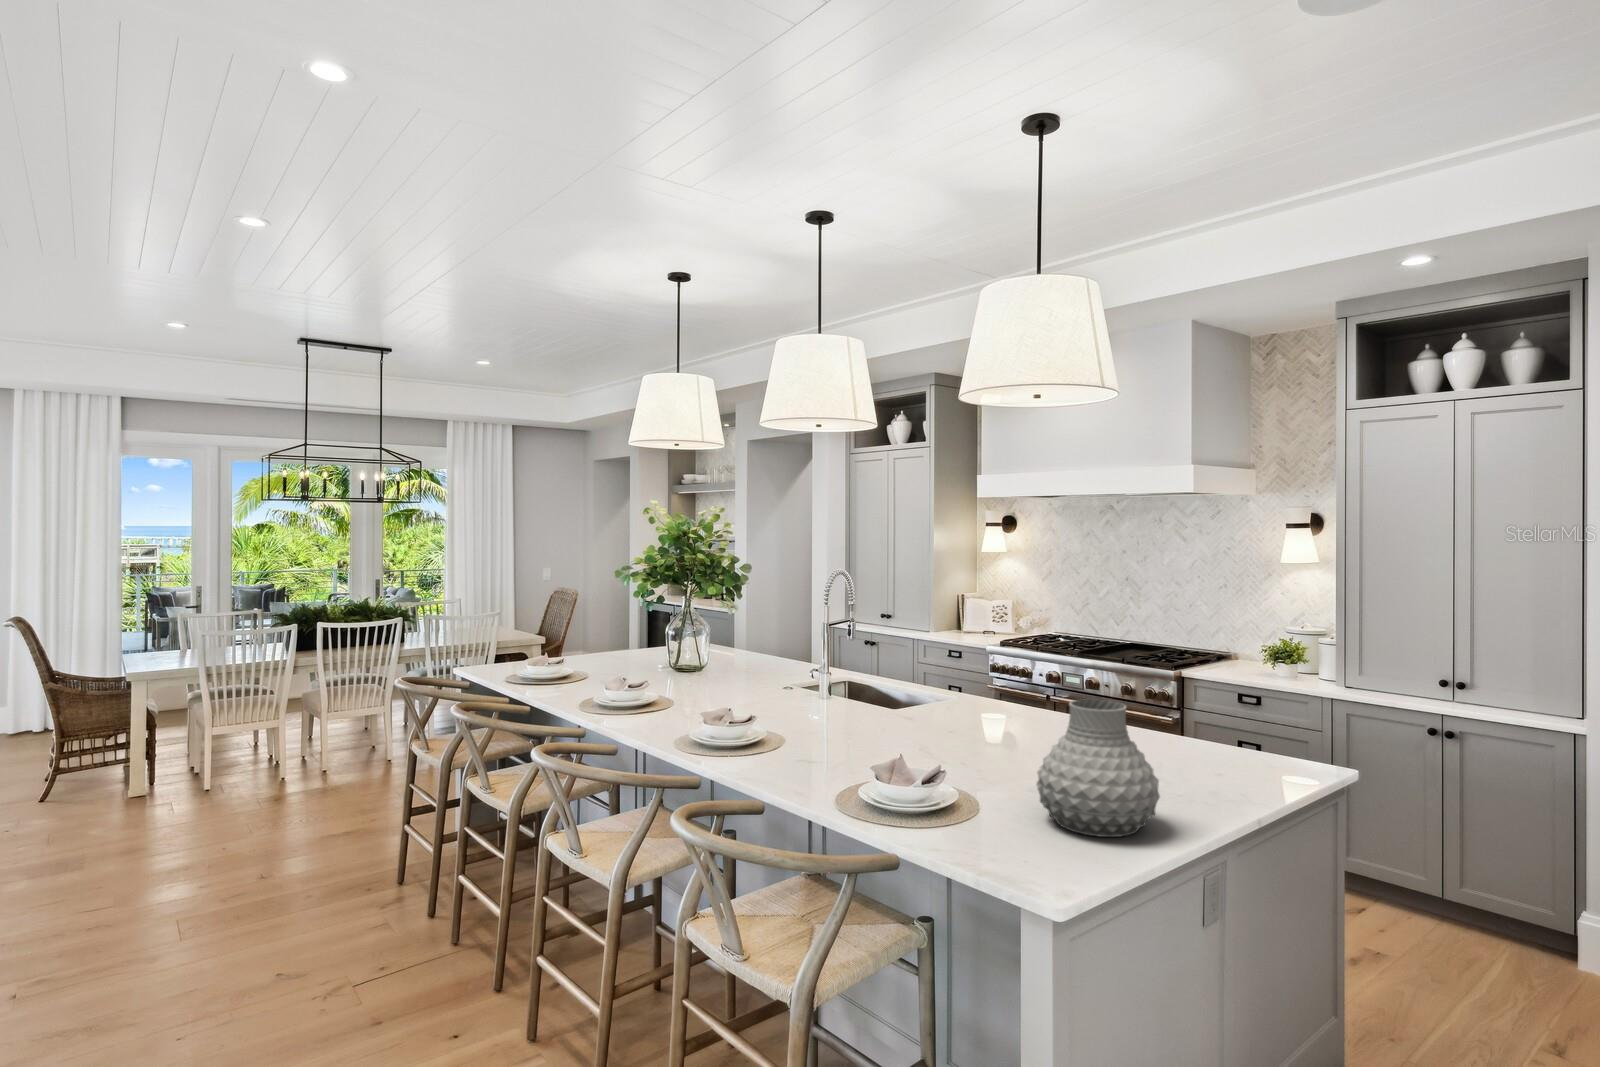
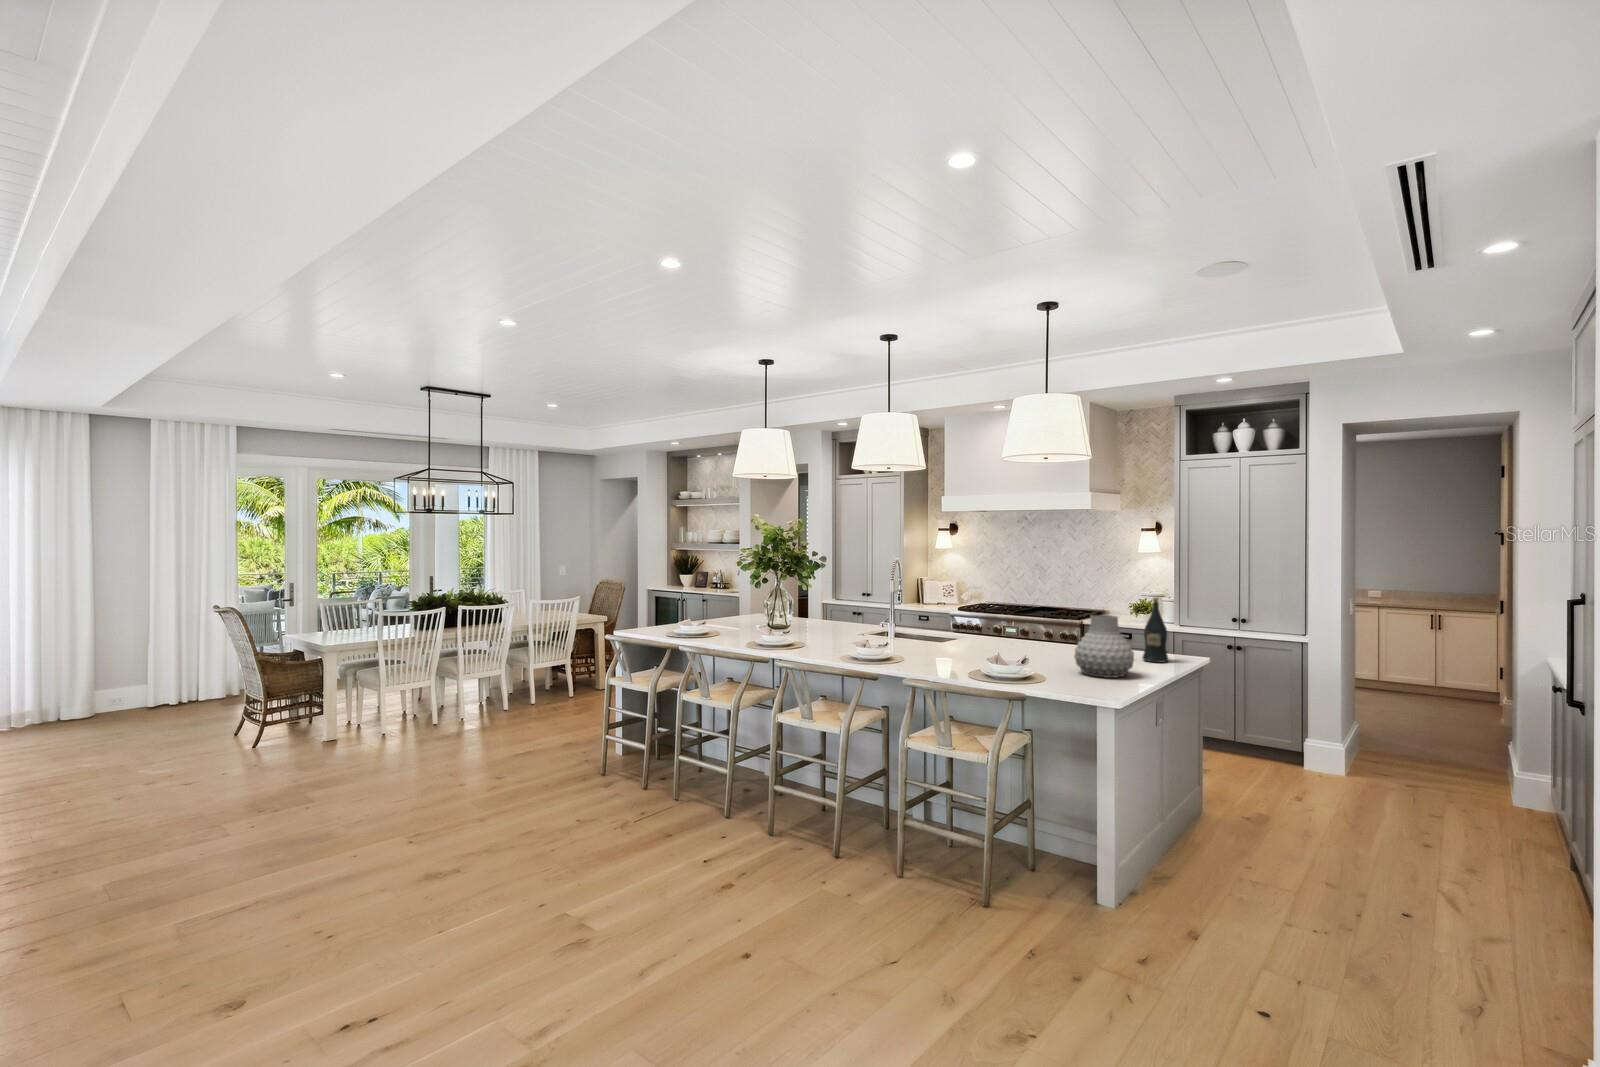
wine bottle: none [1209,660,1263,792] -> present [1143,598,1168,663]

